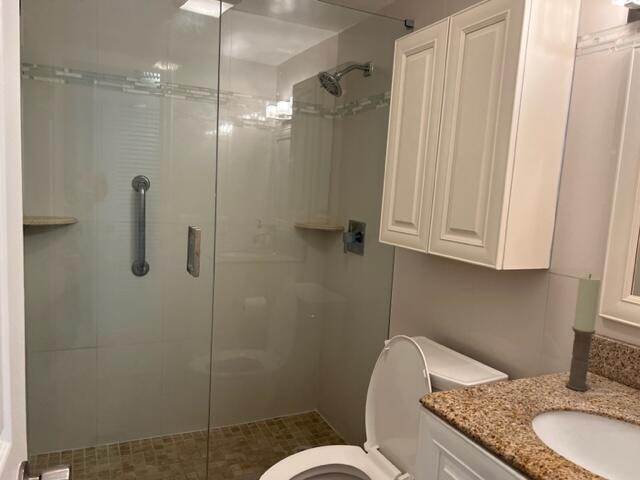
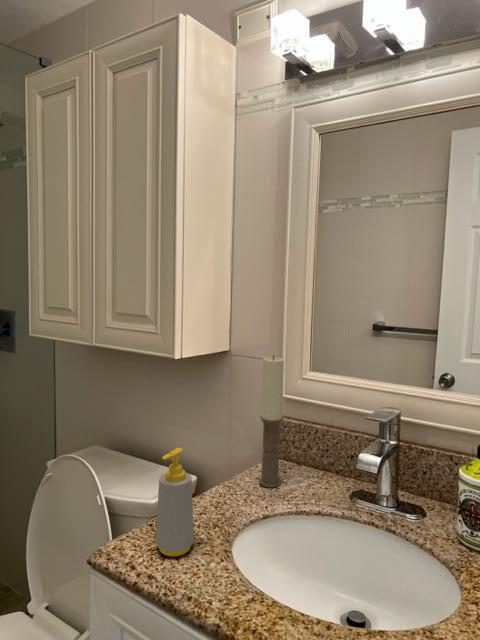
soap bottle: none [470,332,503,413] -> present [156,448,194,556]

